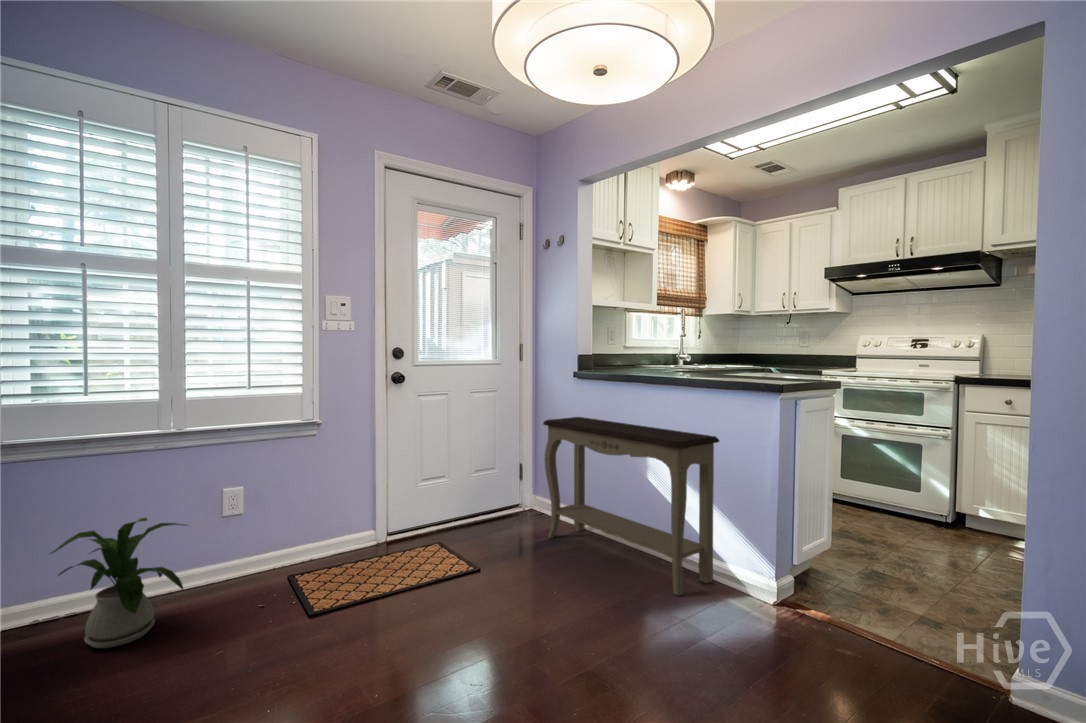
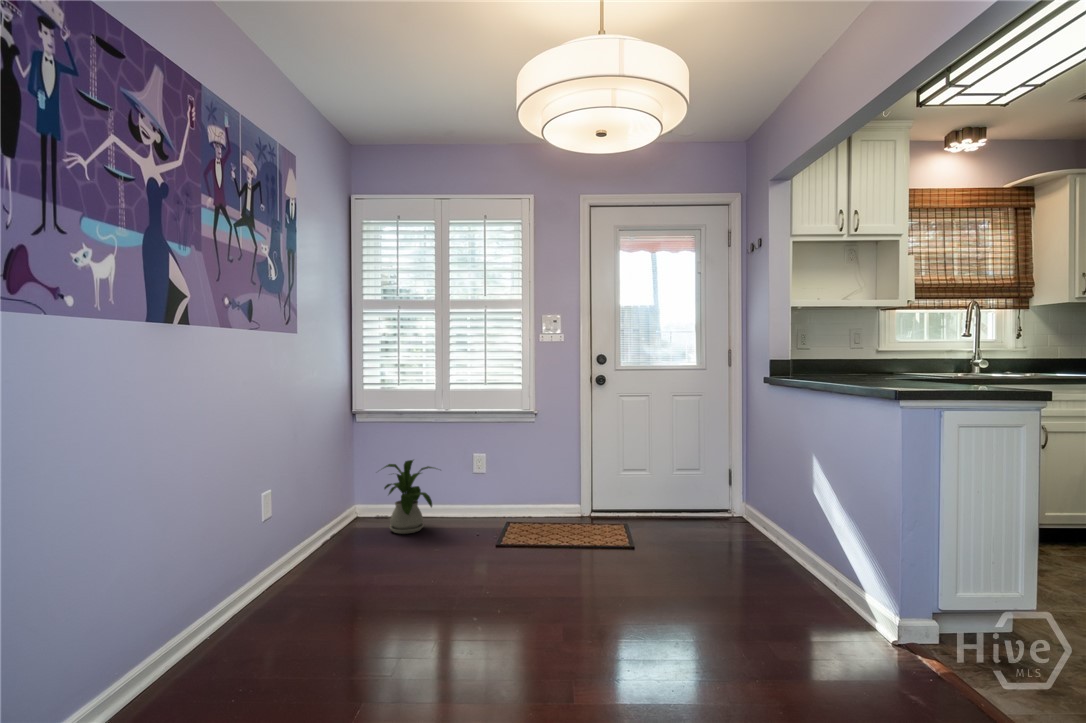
console table: present [543,417,719,596] -> none [719,424,849,603]

